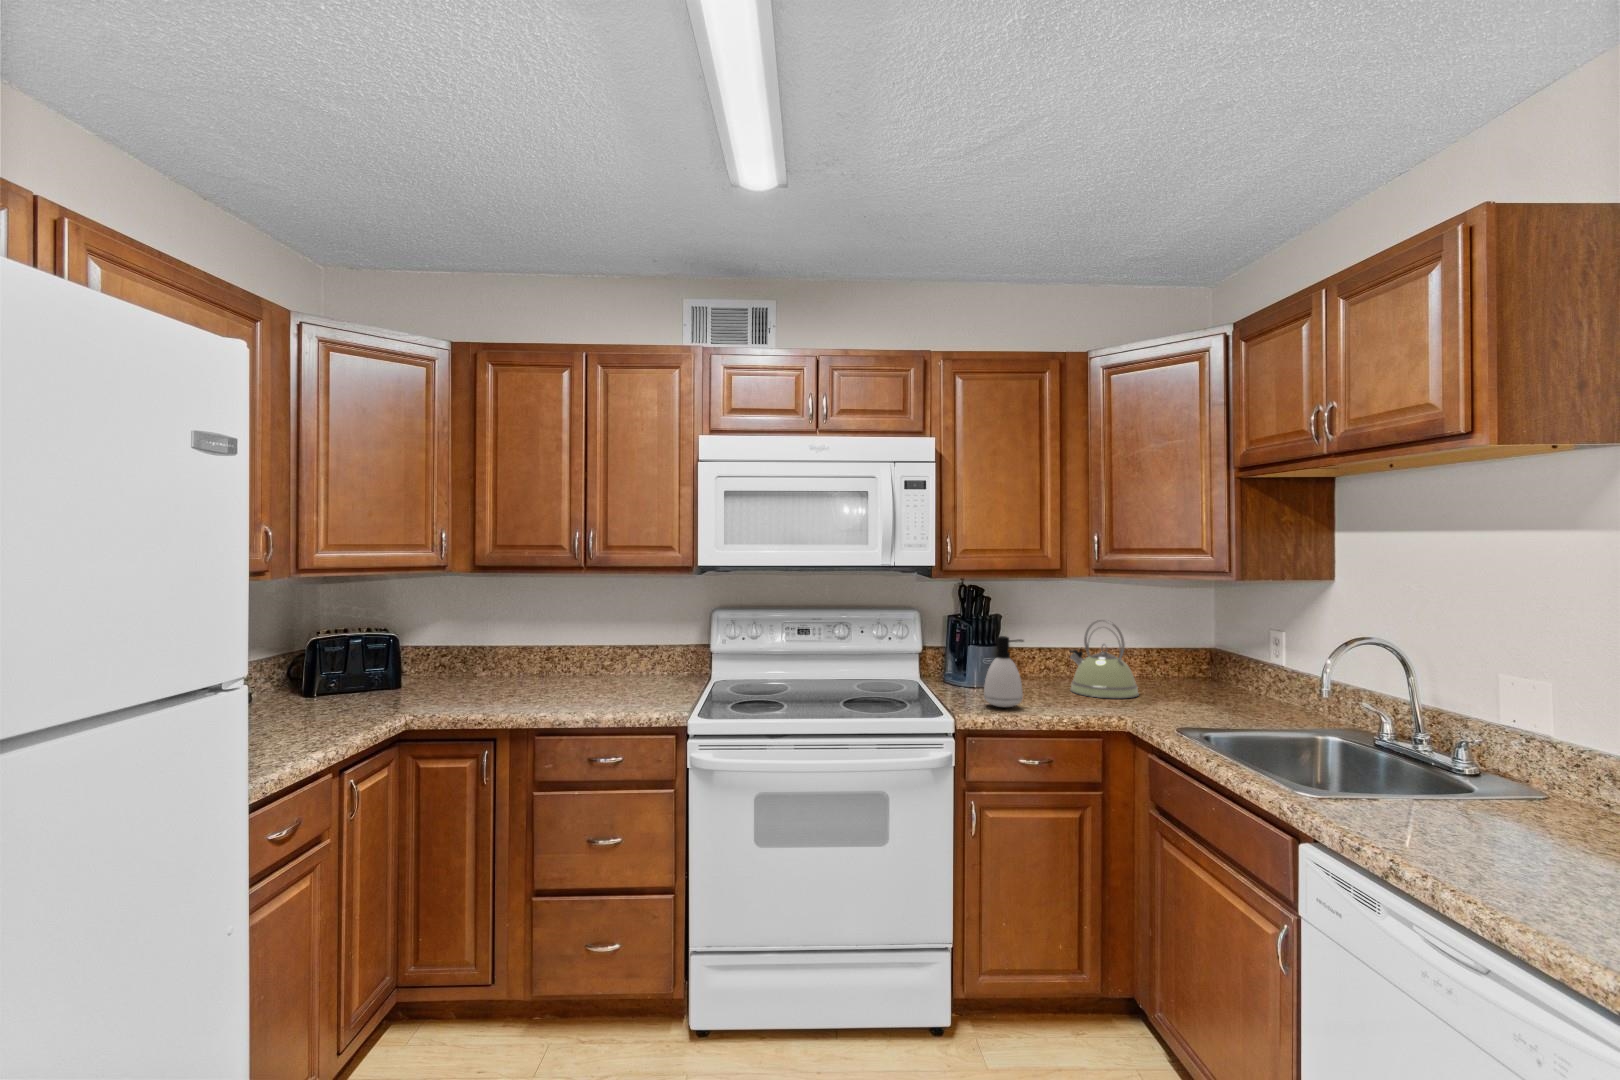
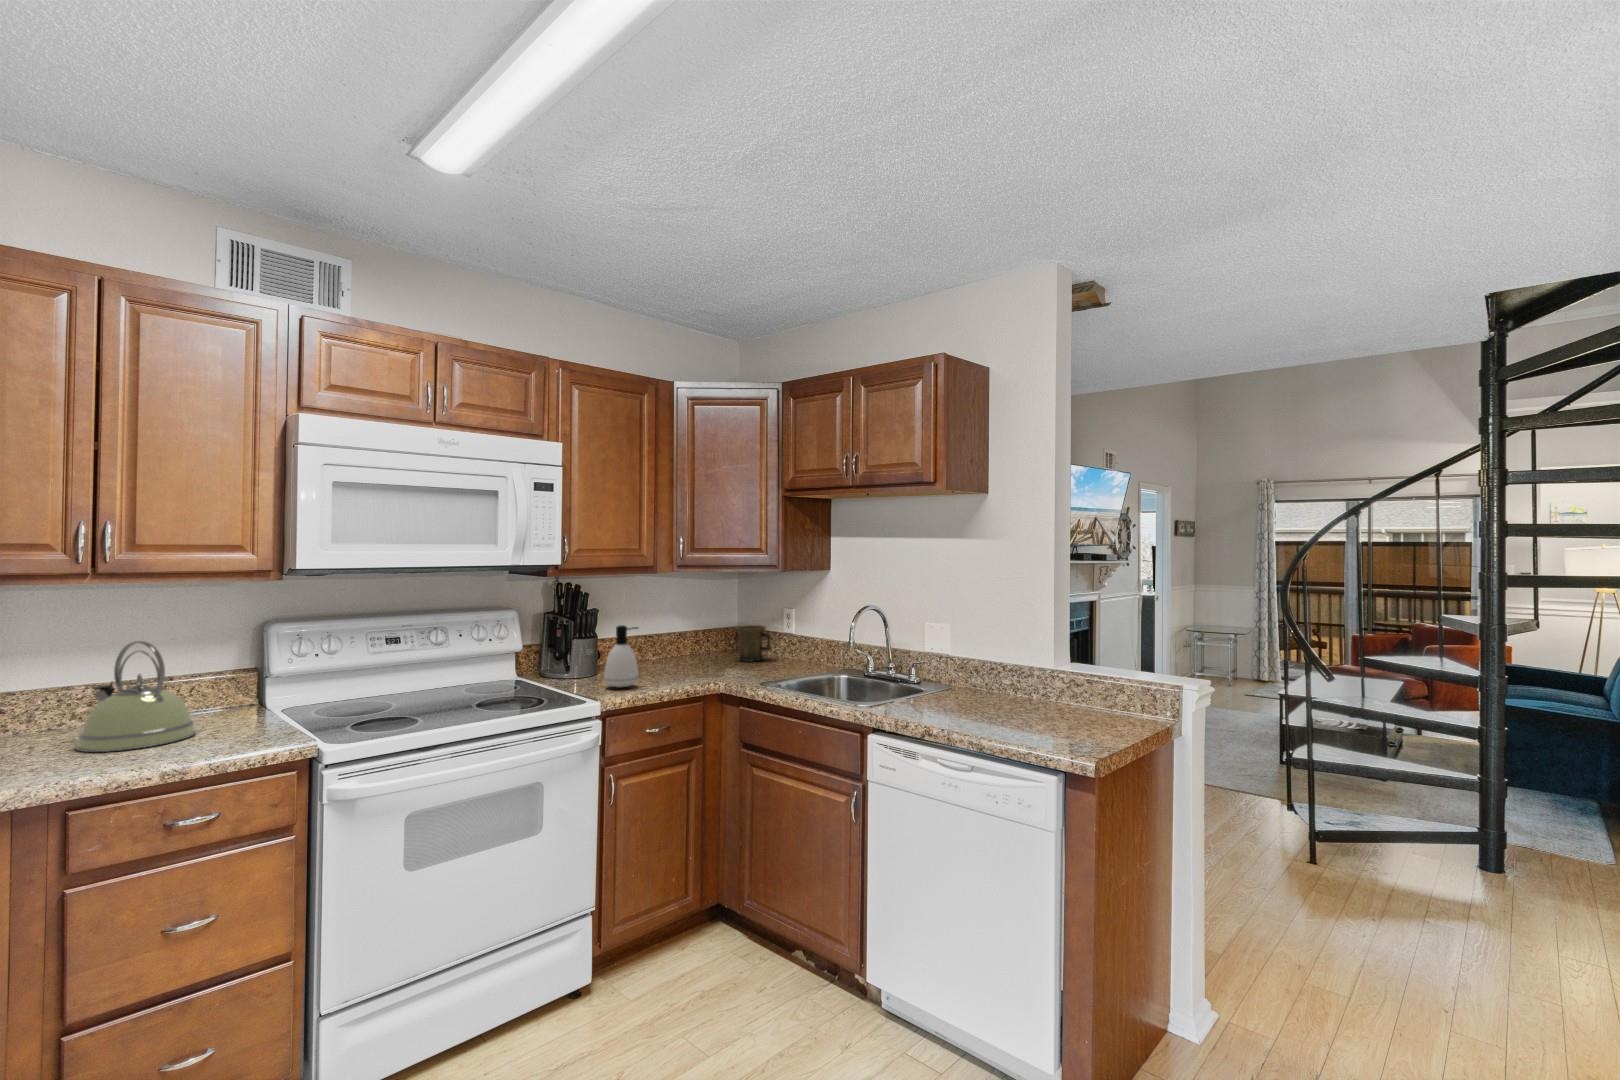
kettle: present [1070,620,1139,698] -> present [76,641,196,752]
mug: none [1188,649,1242,698] -> present [735,625,771,662]

